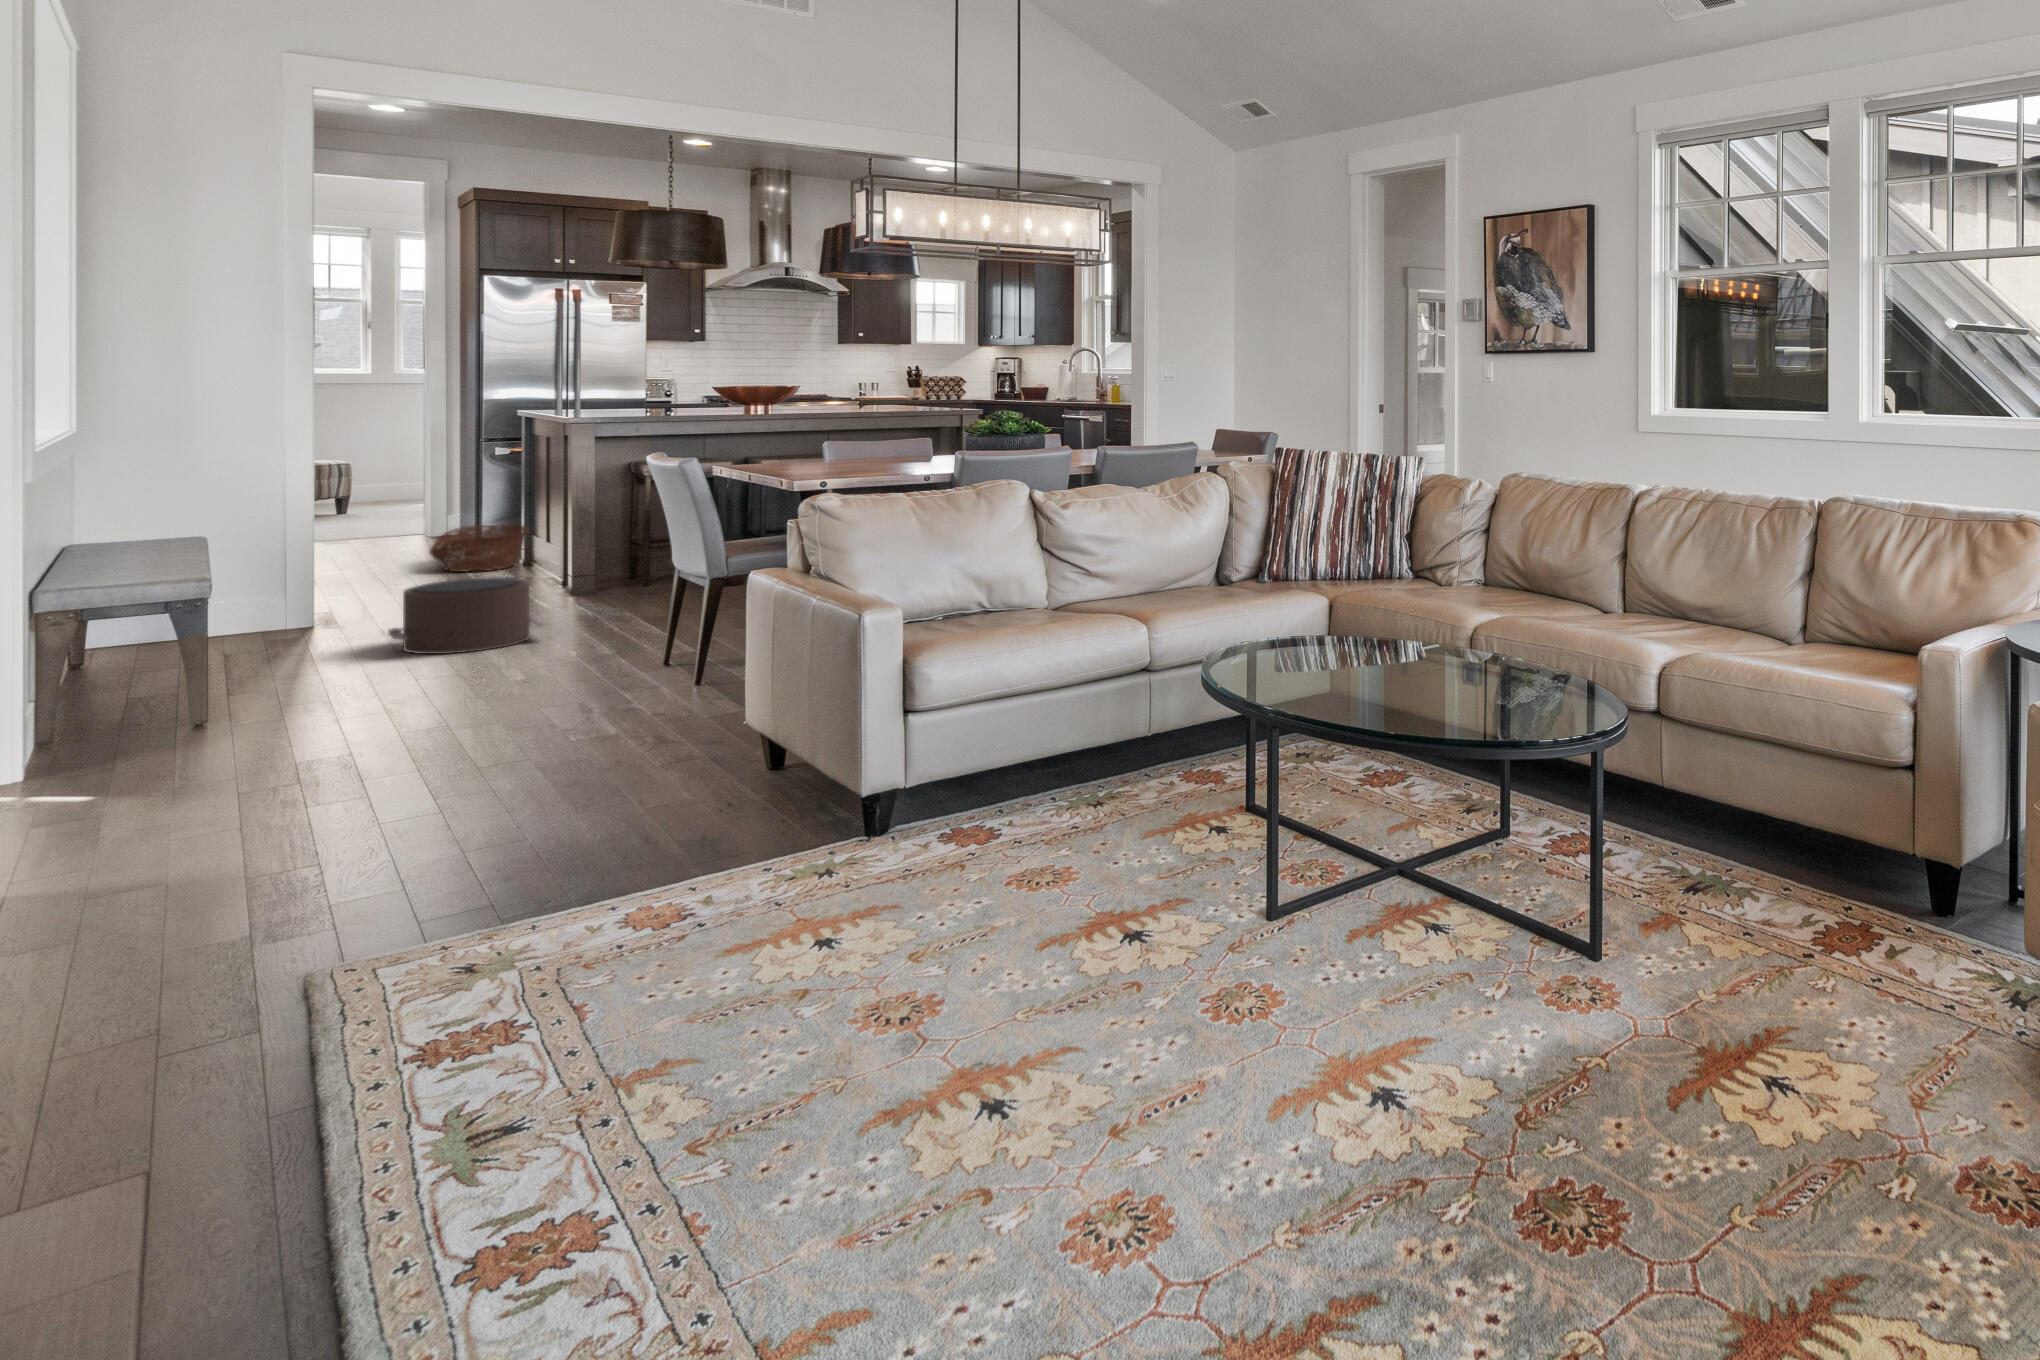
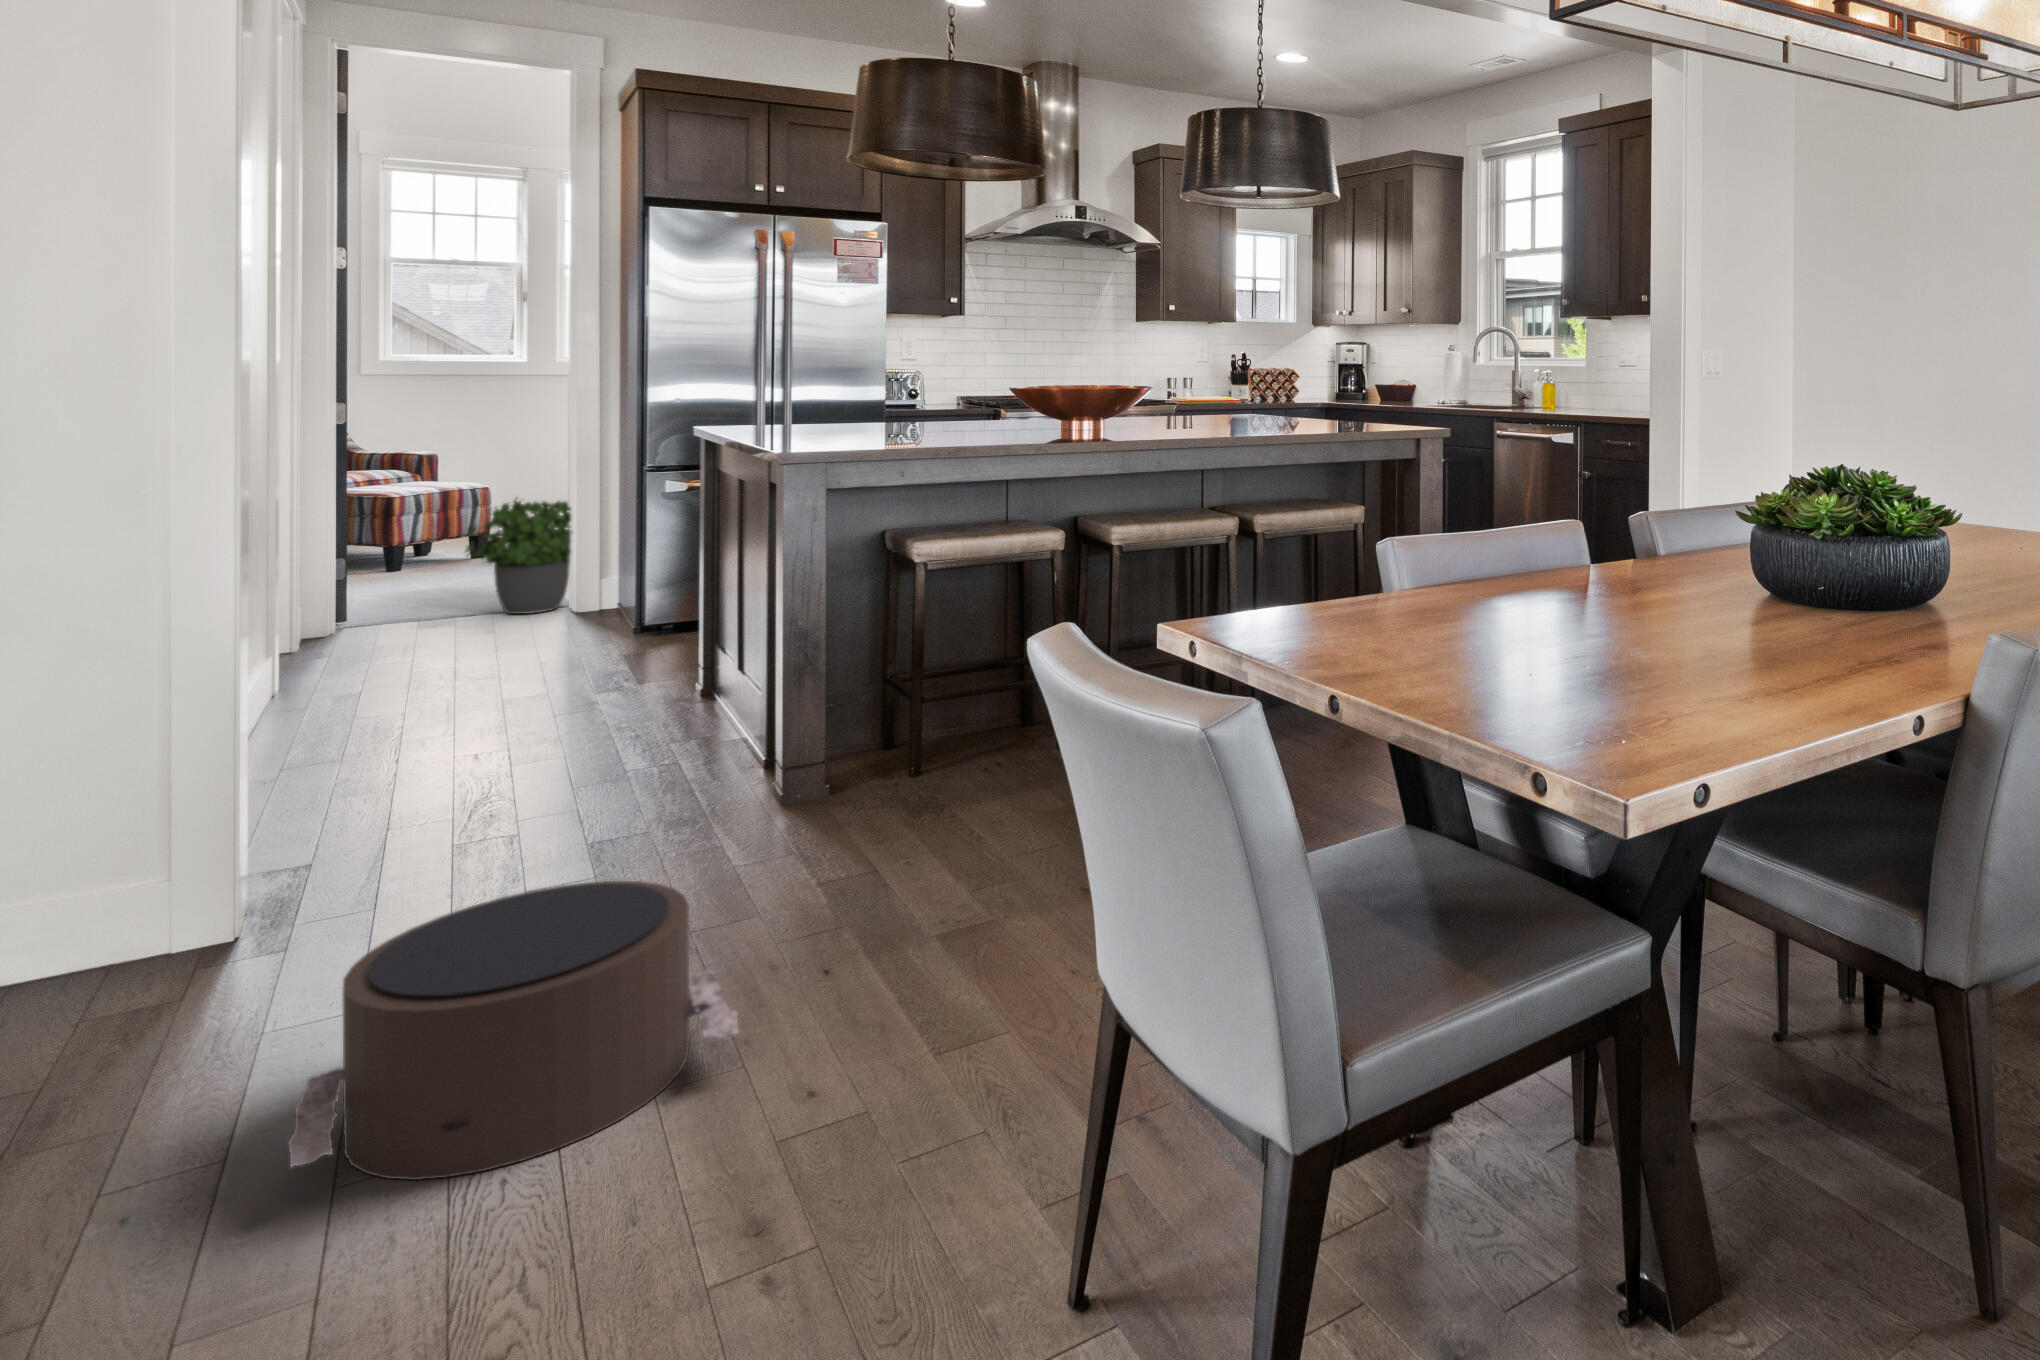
potted plant: none [355,459,442,539] -> present [466,500,572,614]
basket: present [429,525,528,572] -> none [542,618,713,716]

